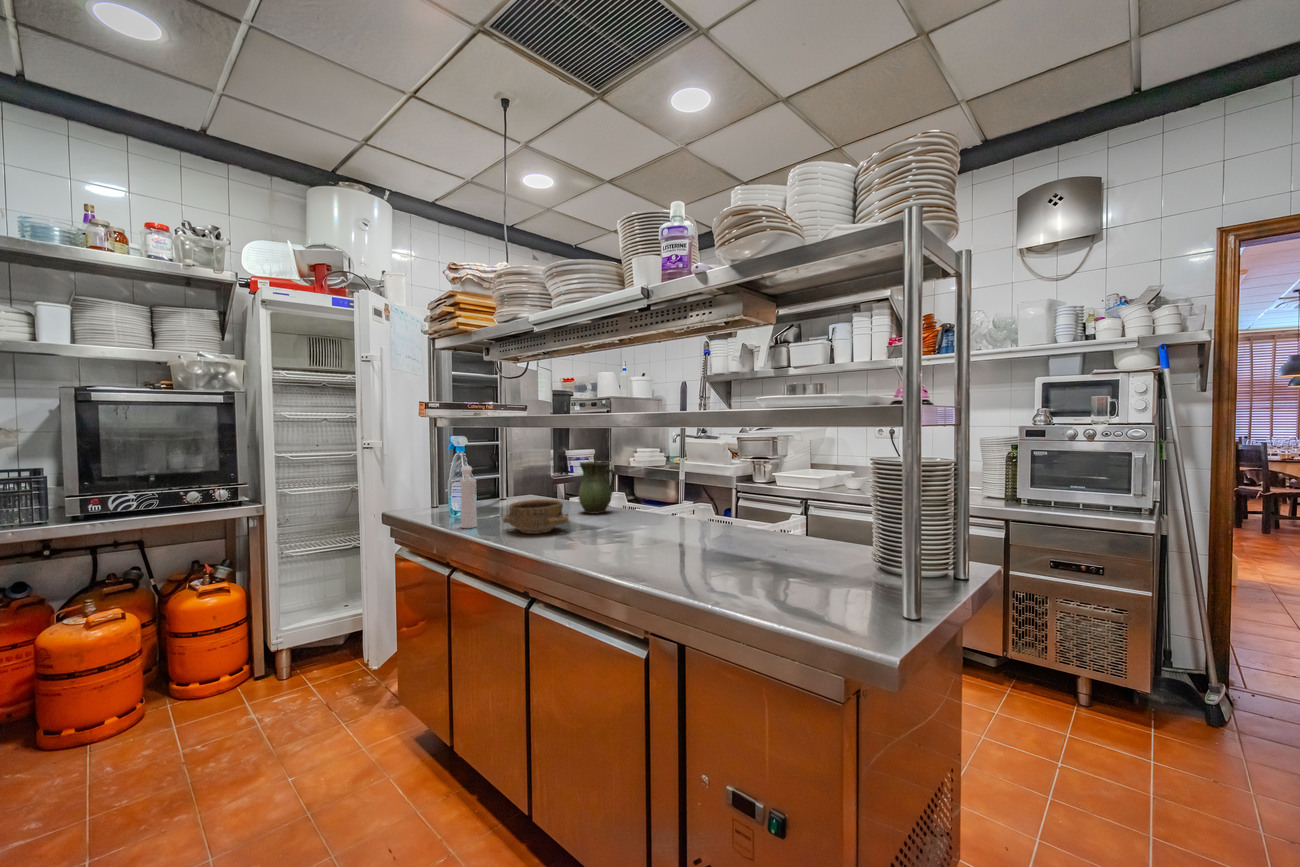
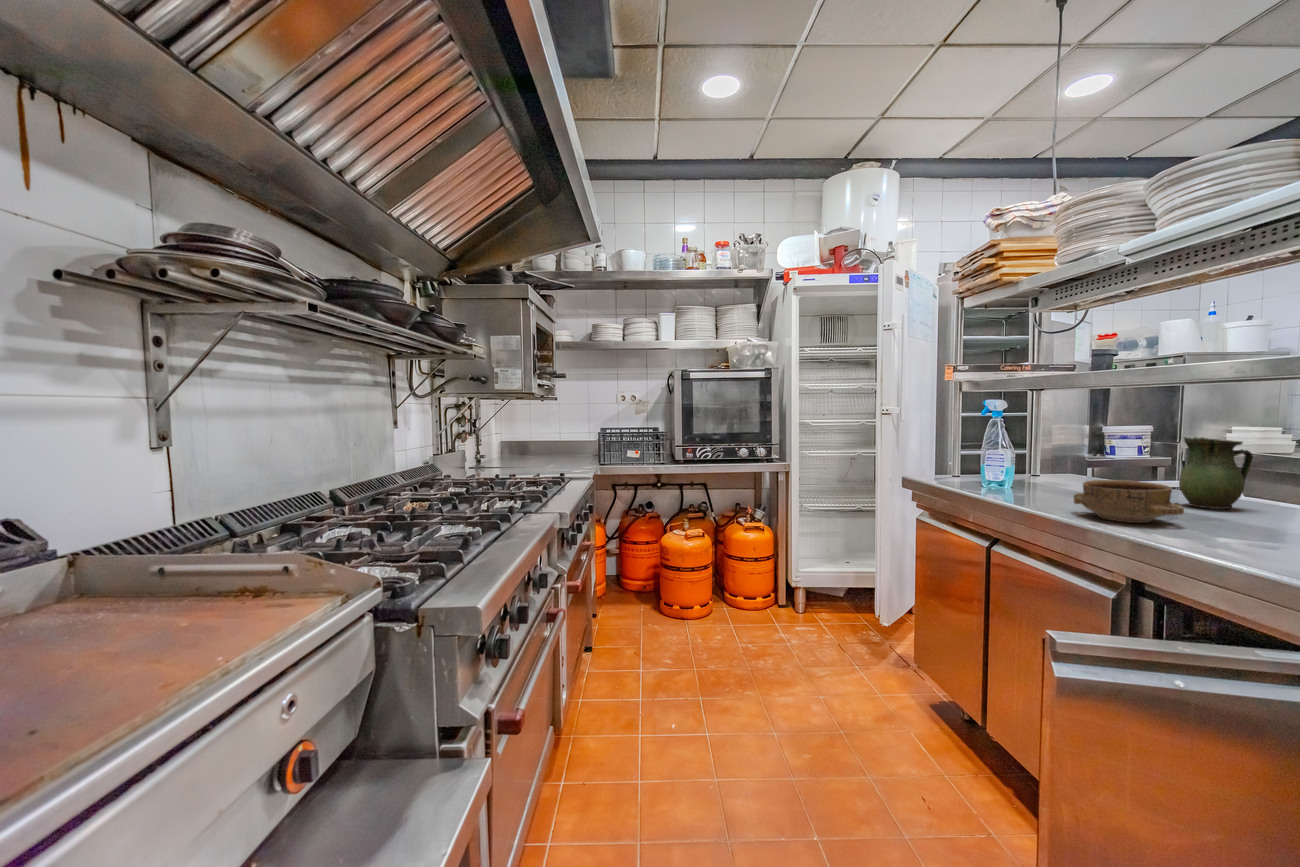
pepper mill: present [460,466,477,528] -> none [1005,435,1031,505]

